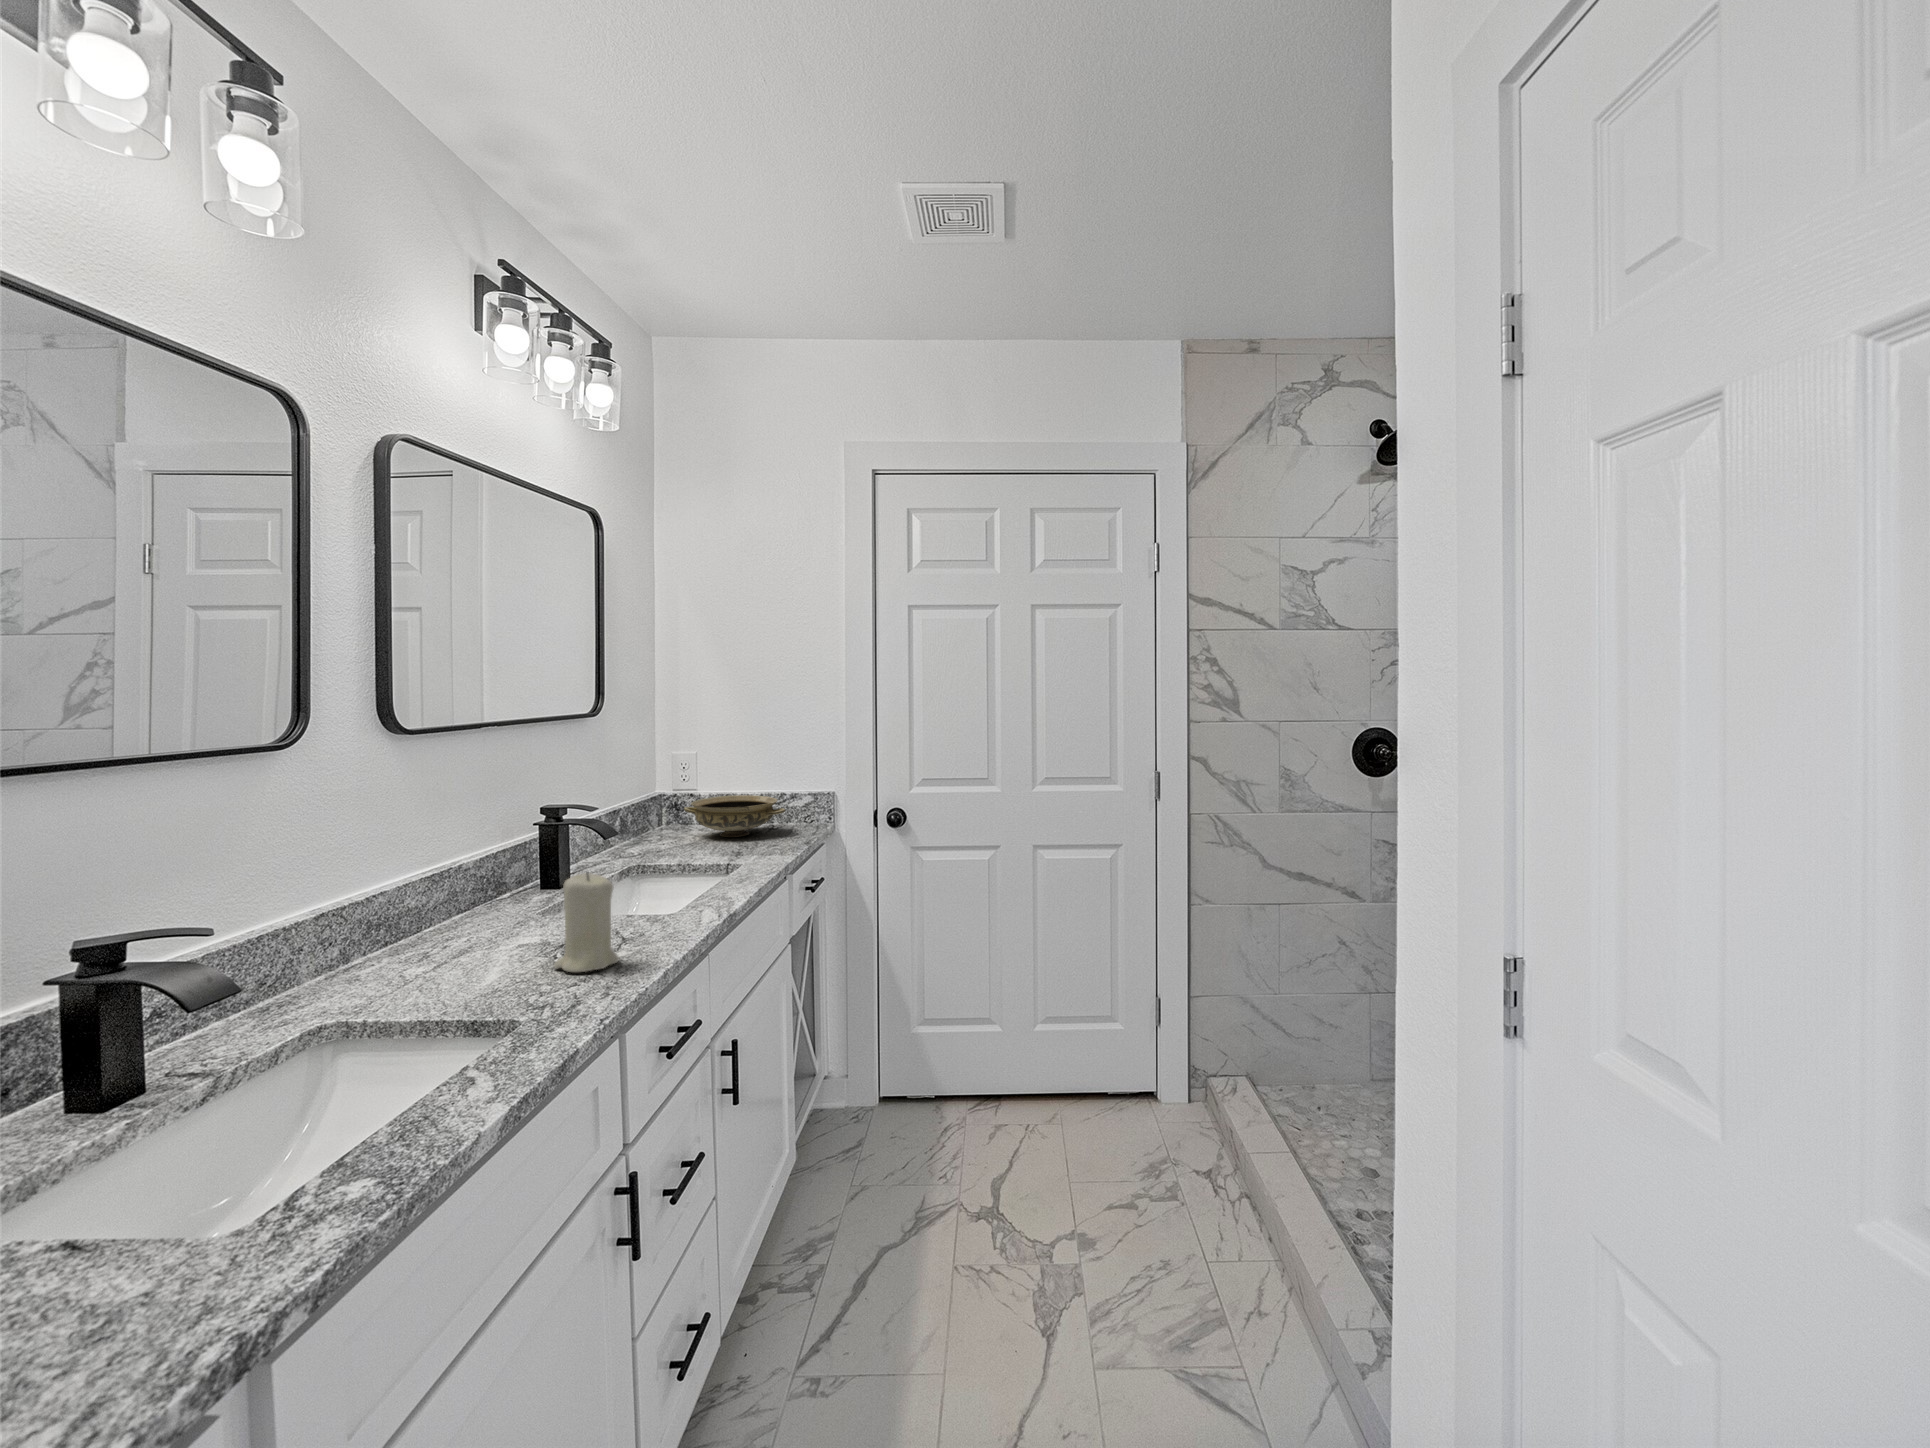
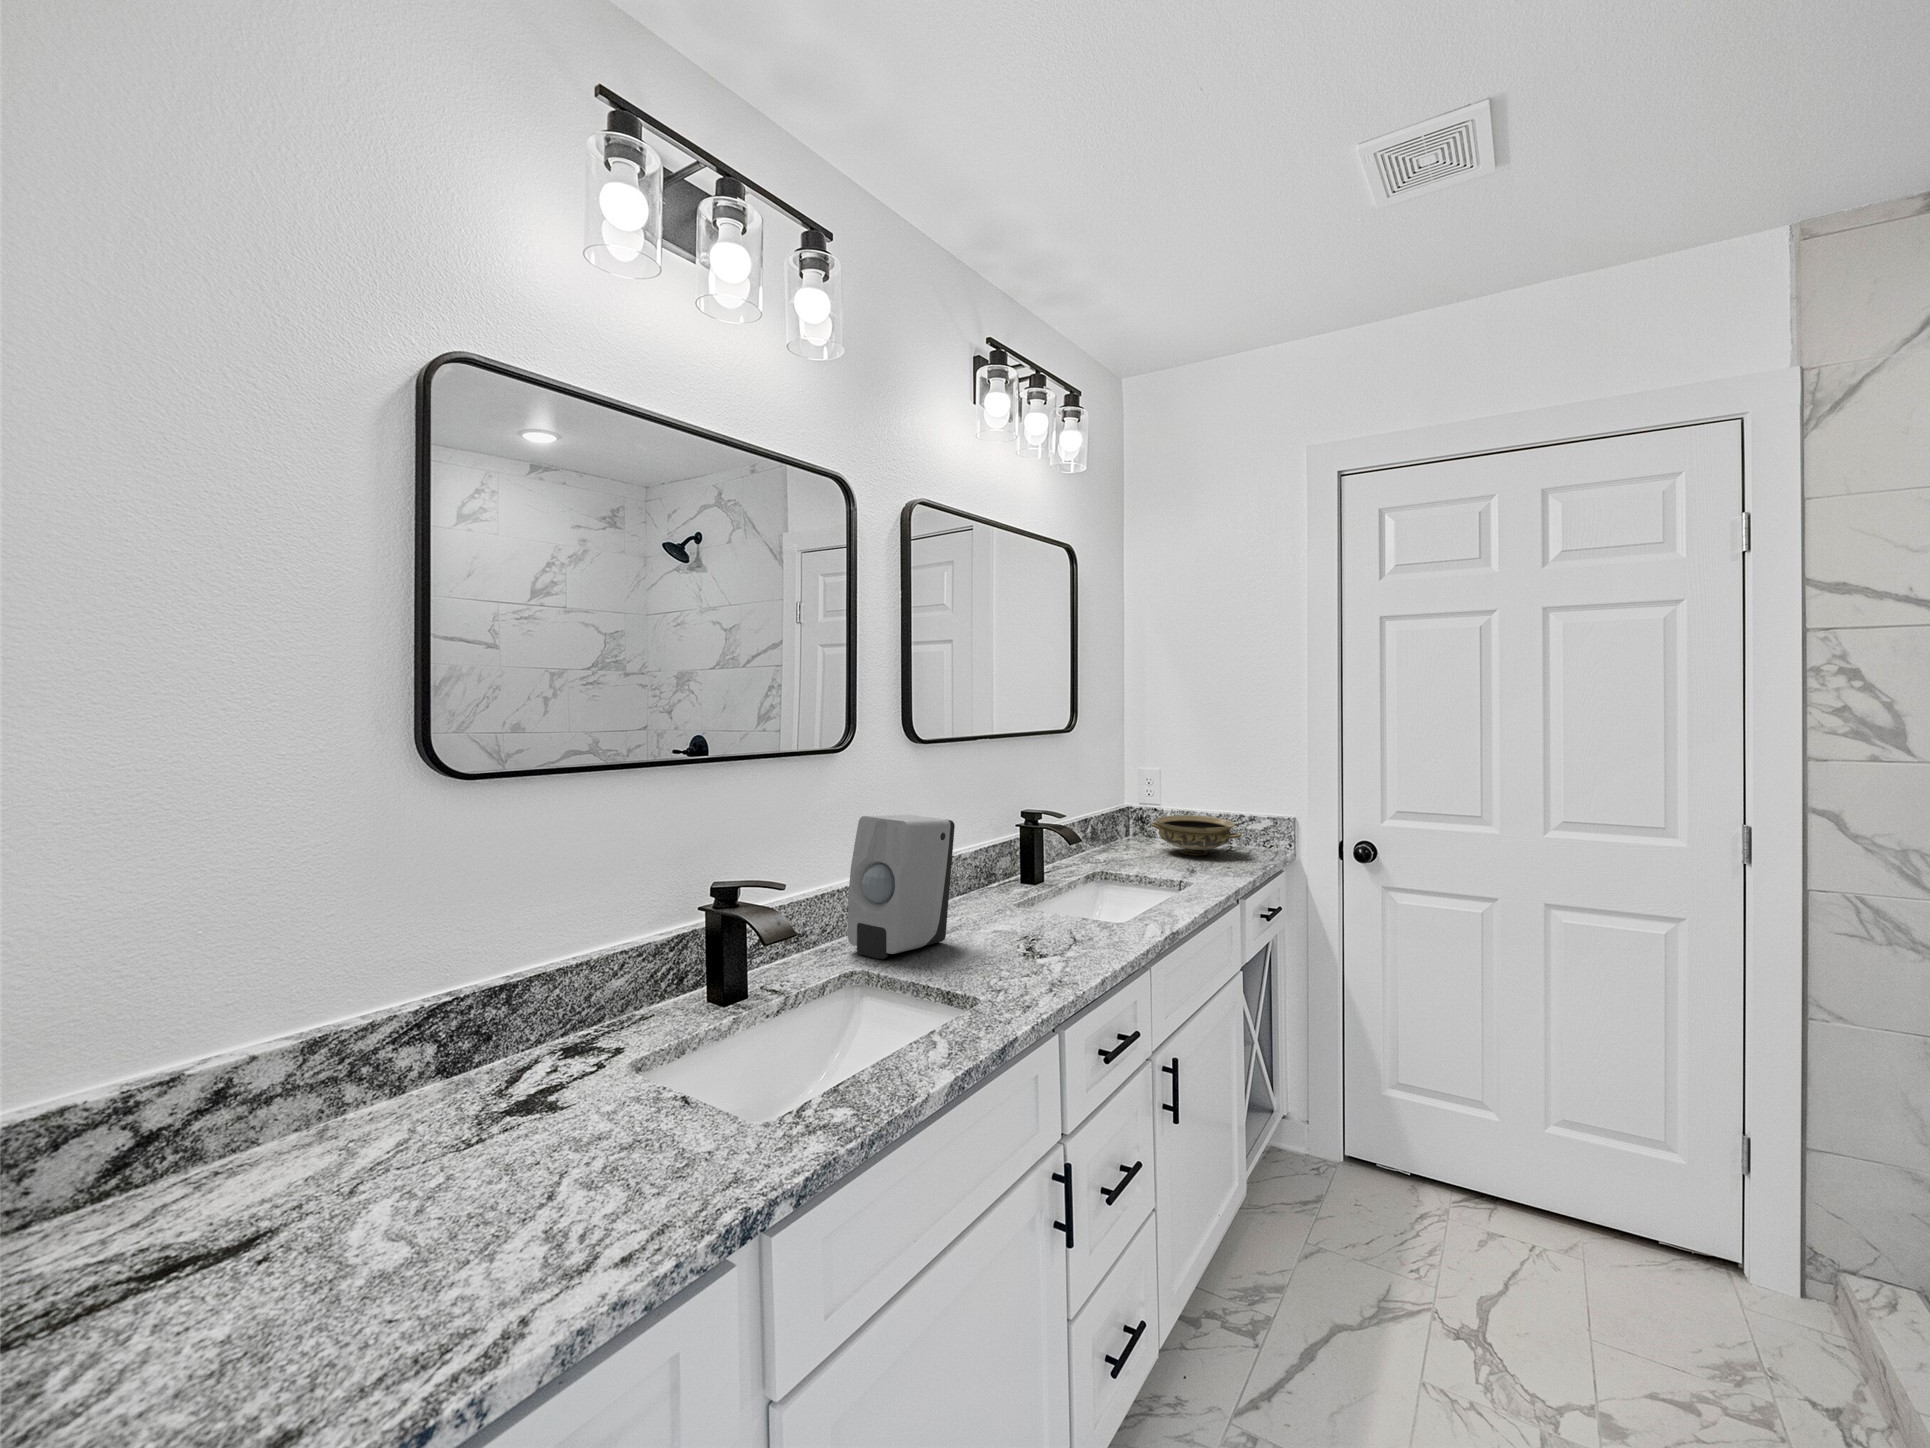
soap dispenser: none [307,820,460,1003] -> present [848,815,955,959]
candle: present [554,872,619,972] -> none [1017,877,1068,965]

